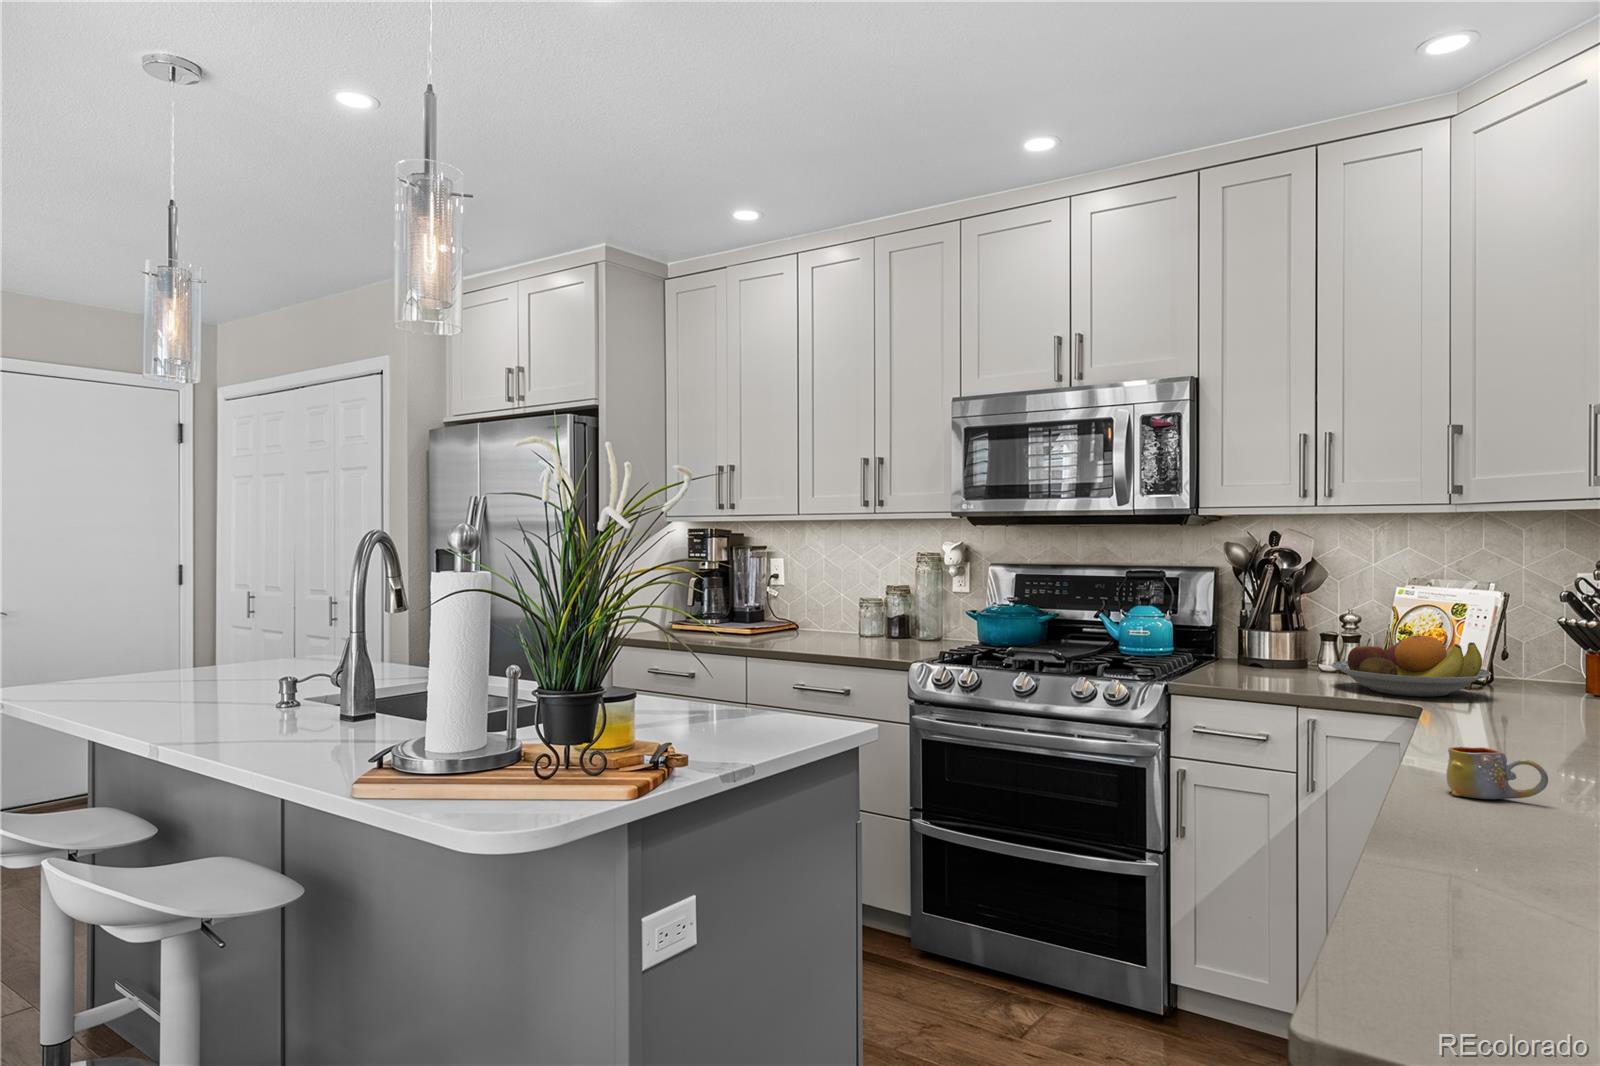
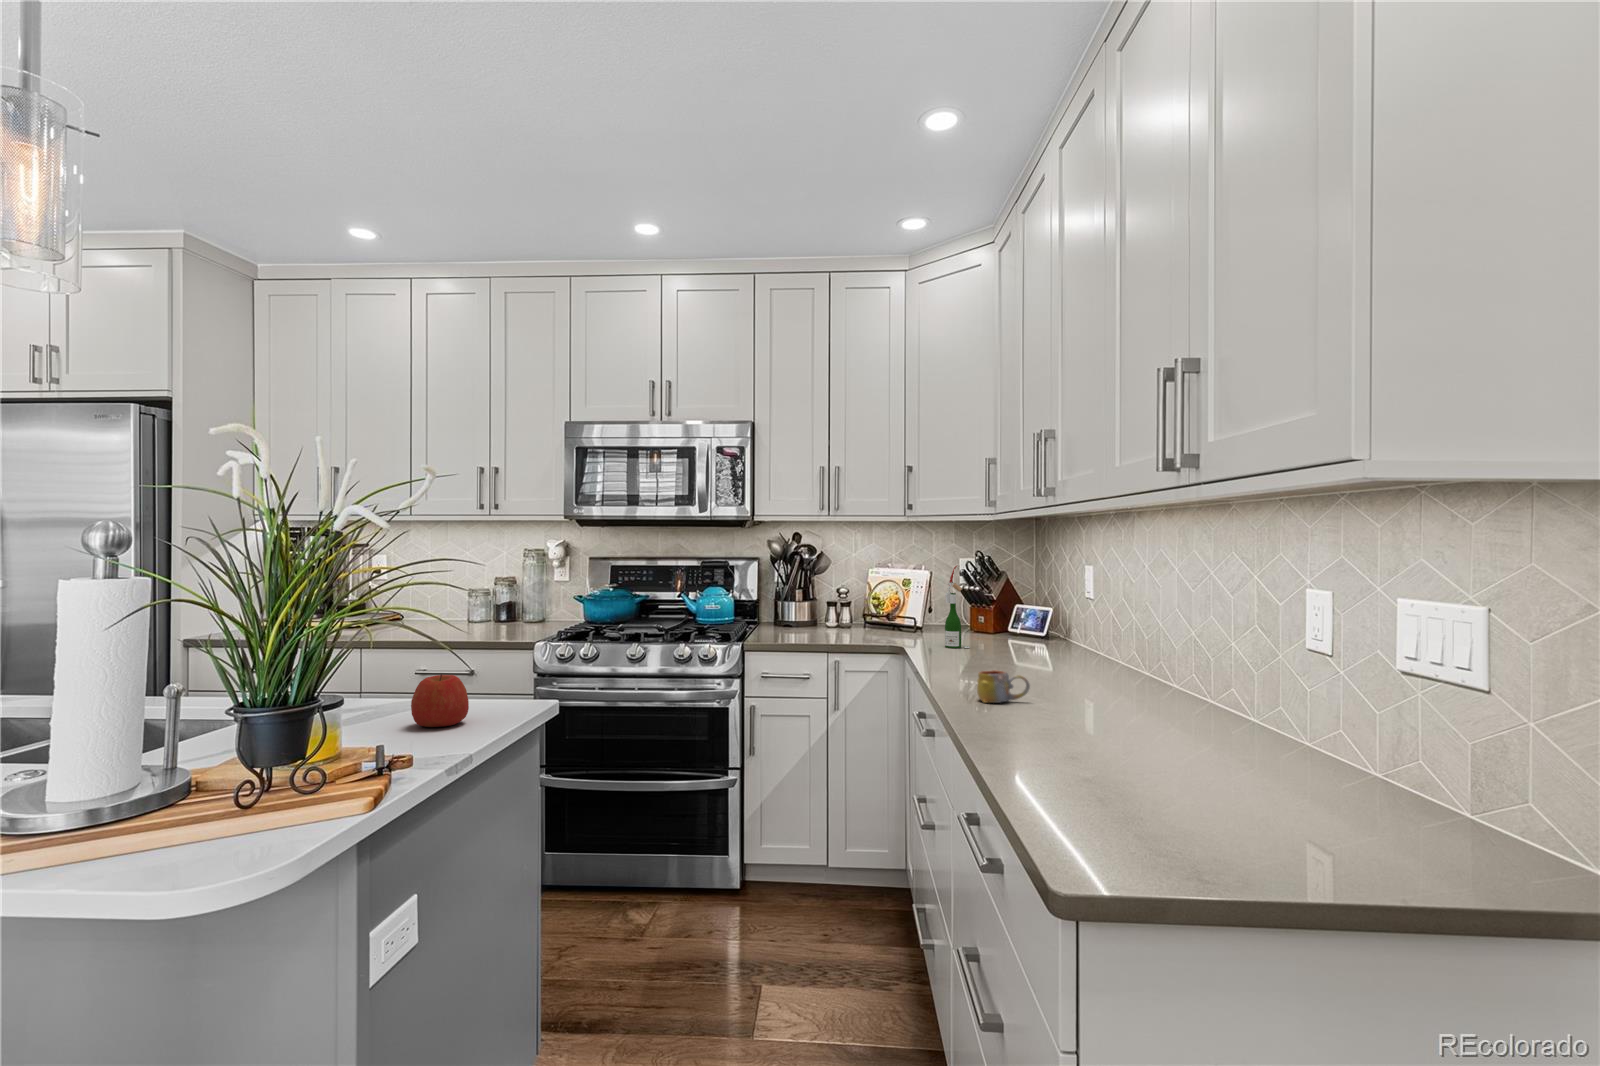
wine bottle: none [1506,581,1555,720] -> present [945,566,970,648]
fruit bowl: present [1332,635,1491,697] -> none [841,600,928,640]
apple: none [719,681,773,736] -> present [411,674,469,727]

